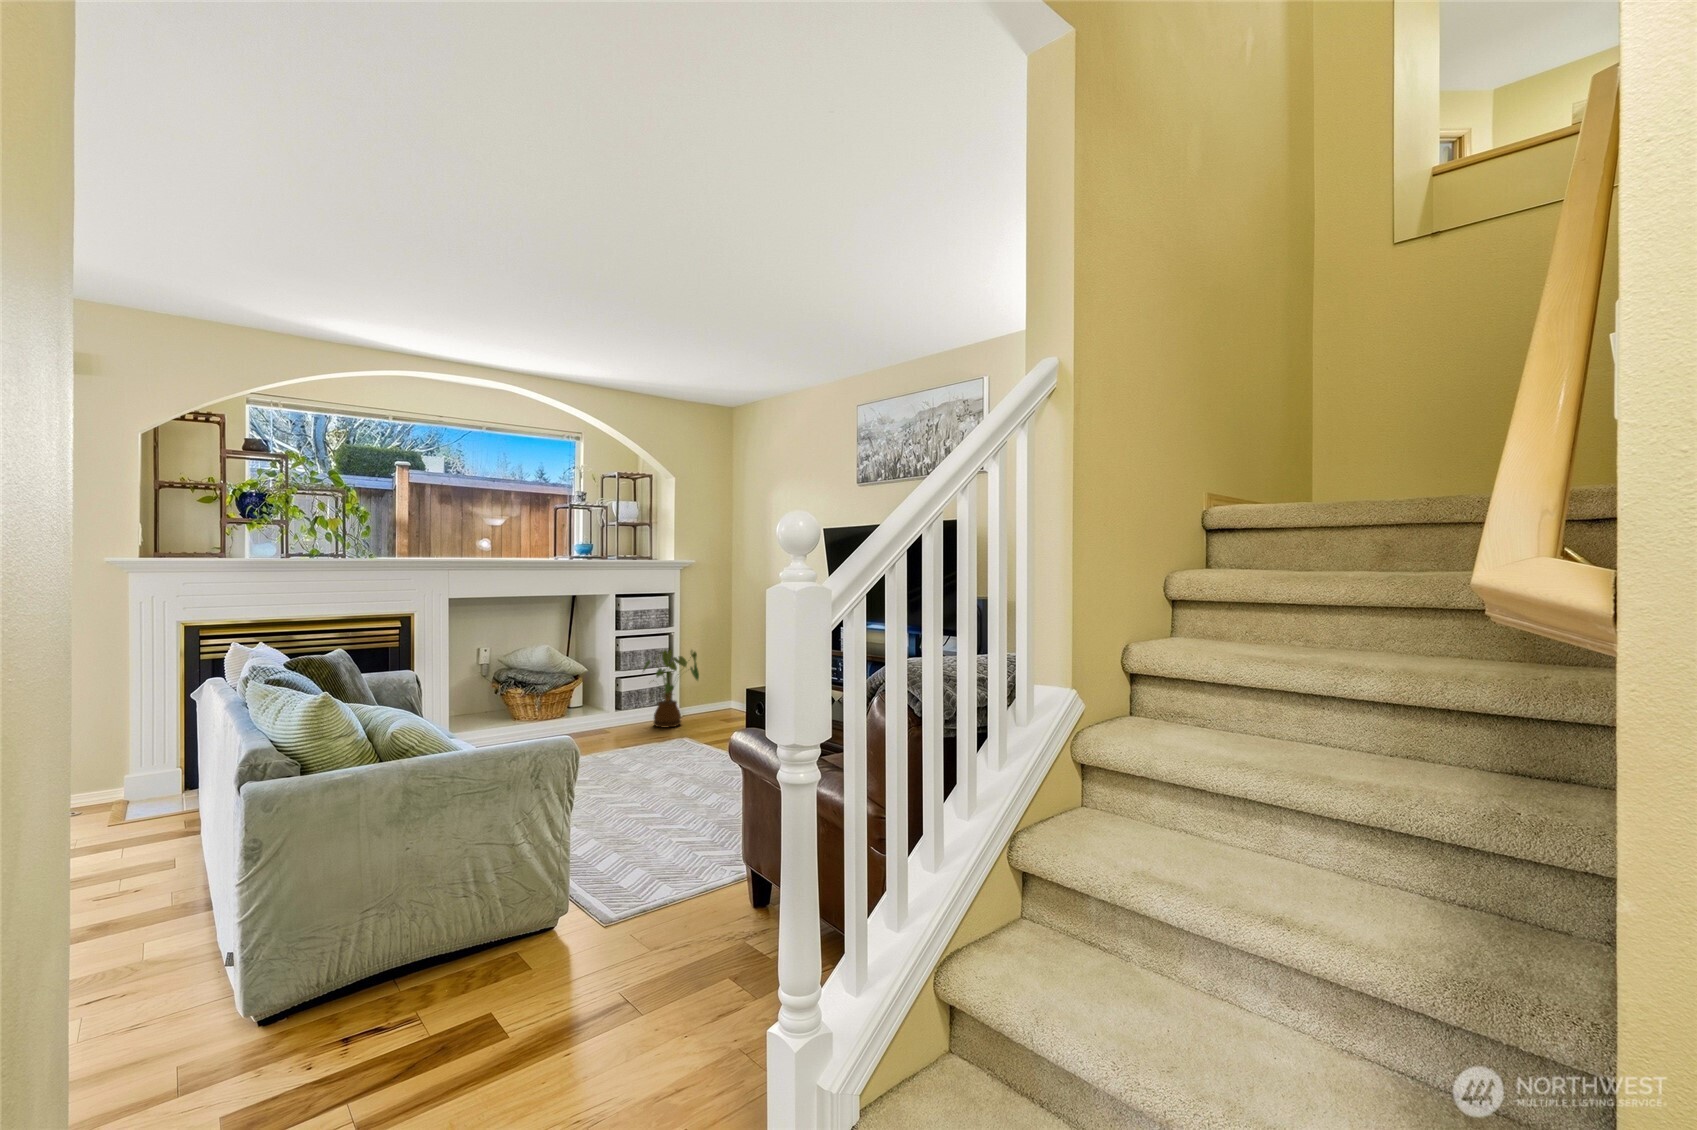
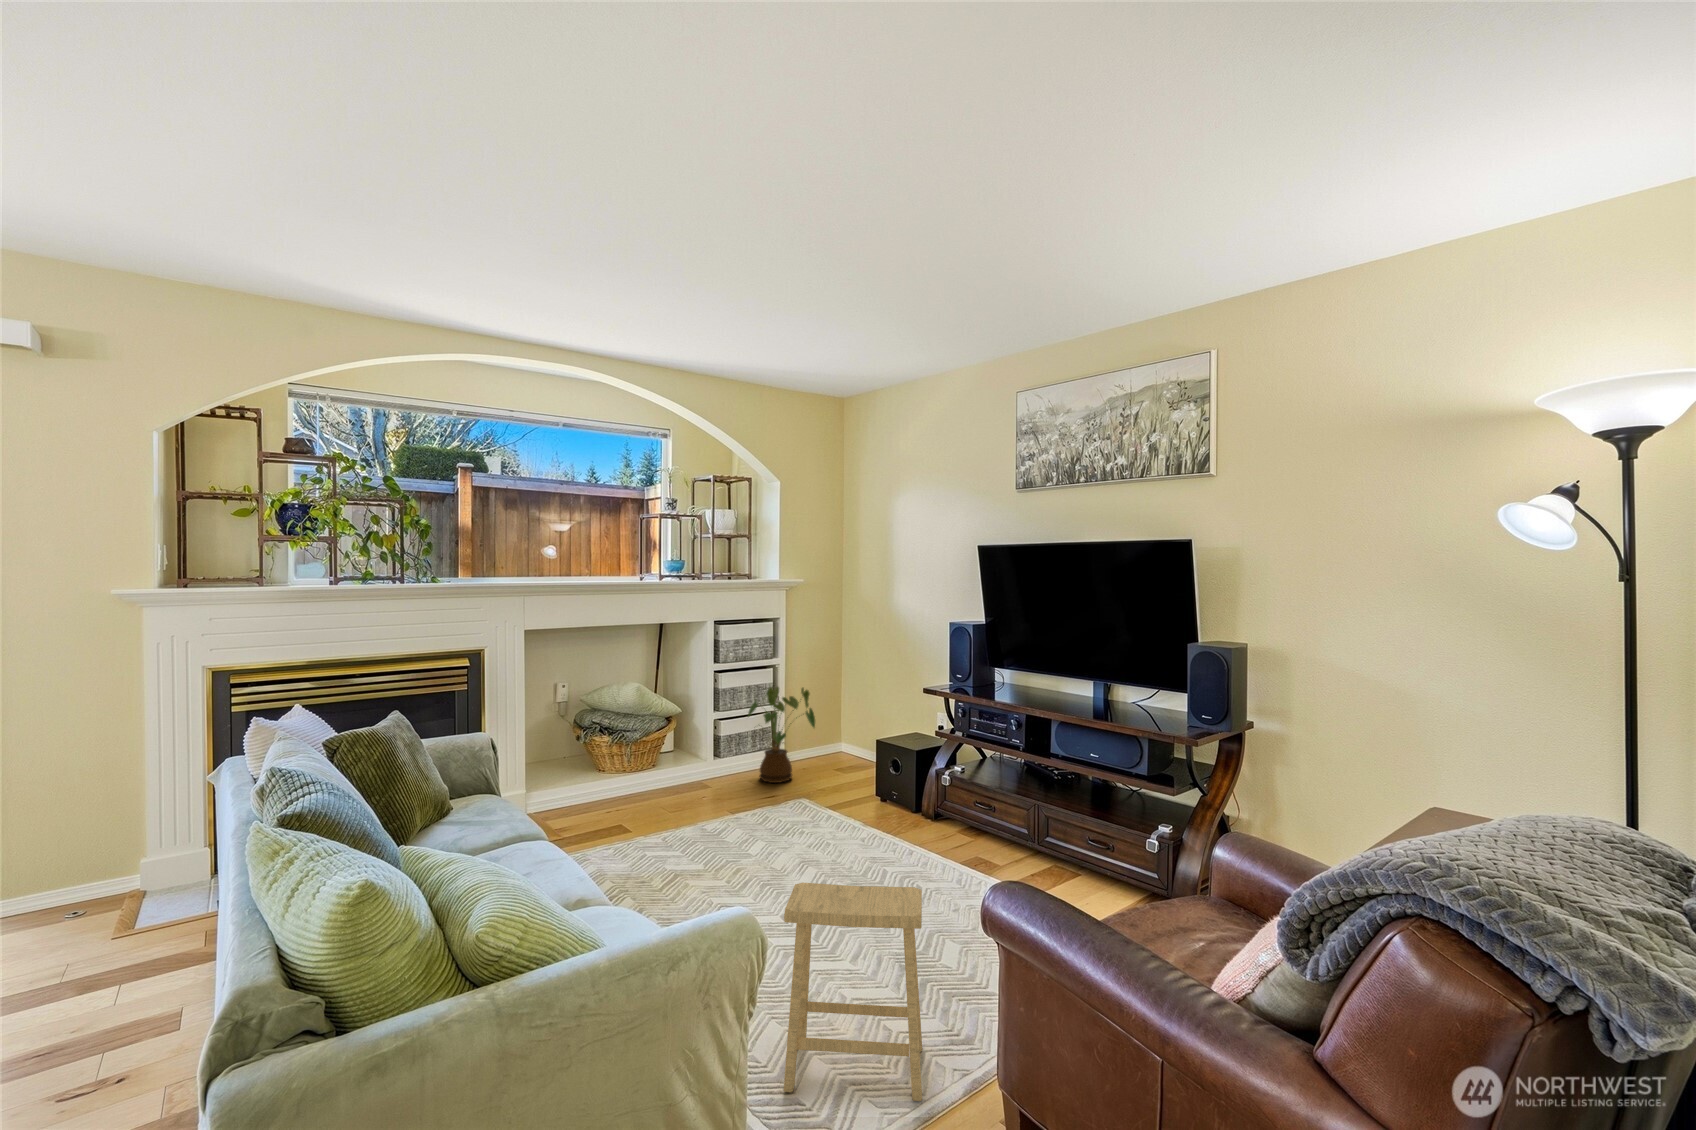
footstool: none [609,750,715,885] -> present [784,882,922,1101]

